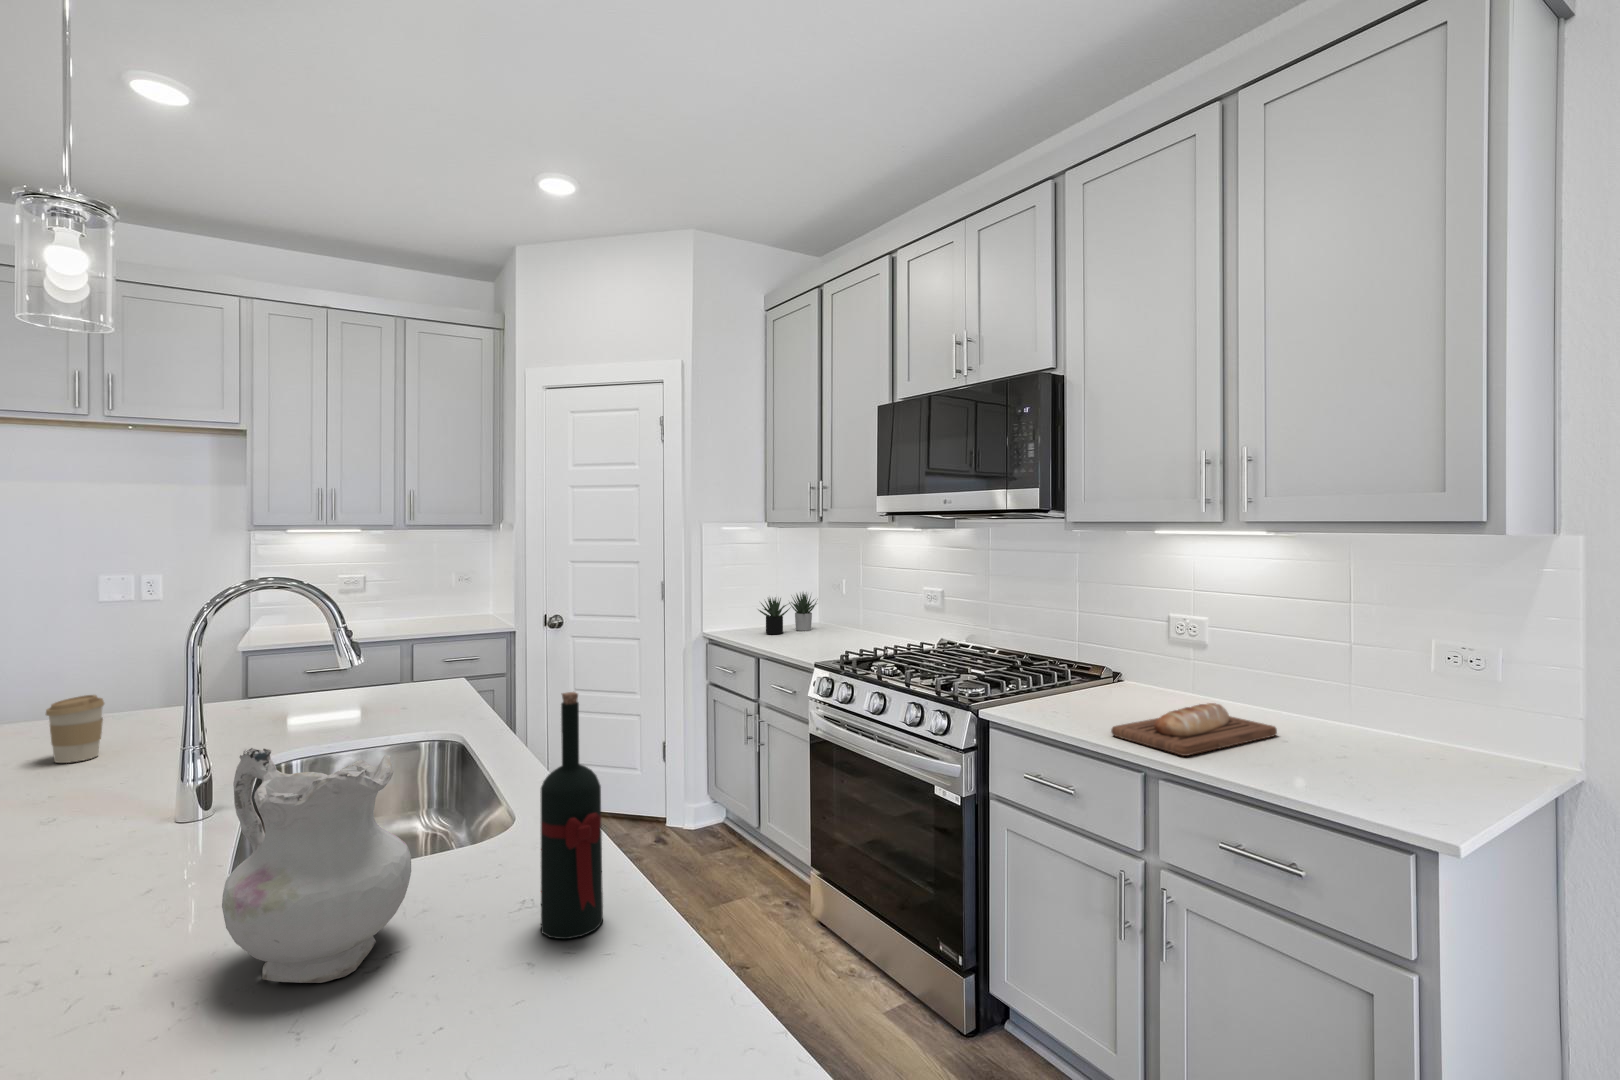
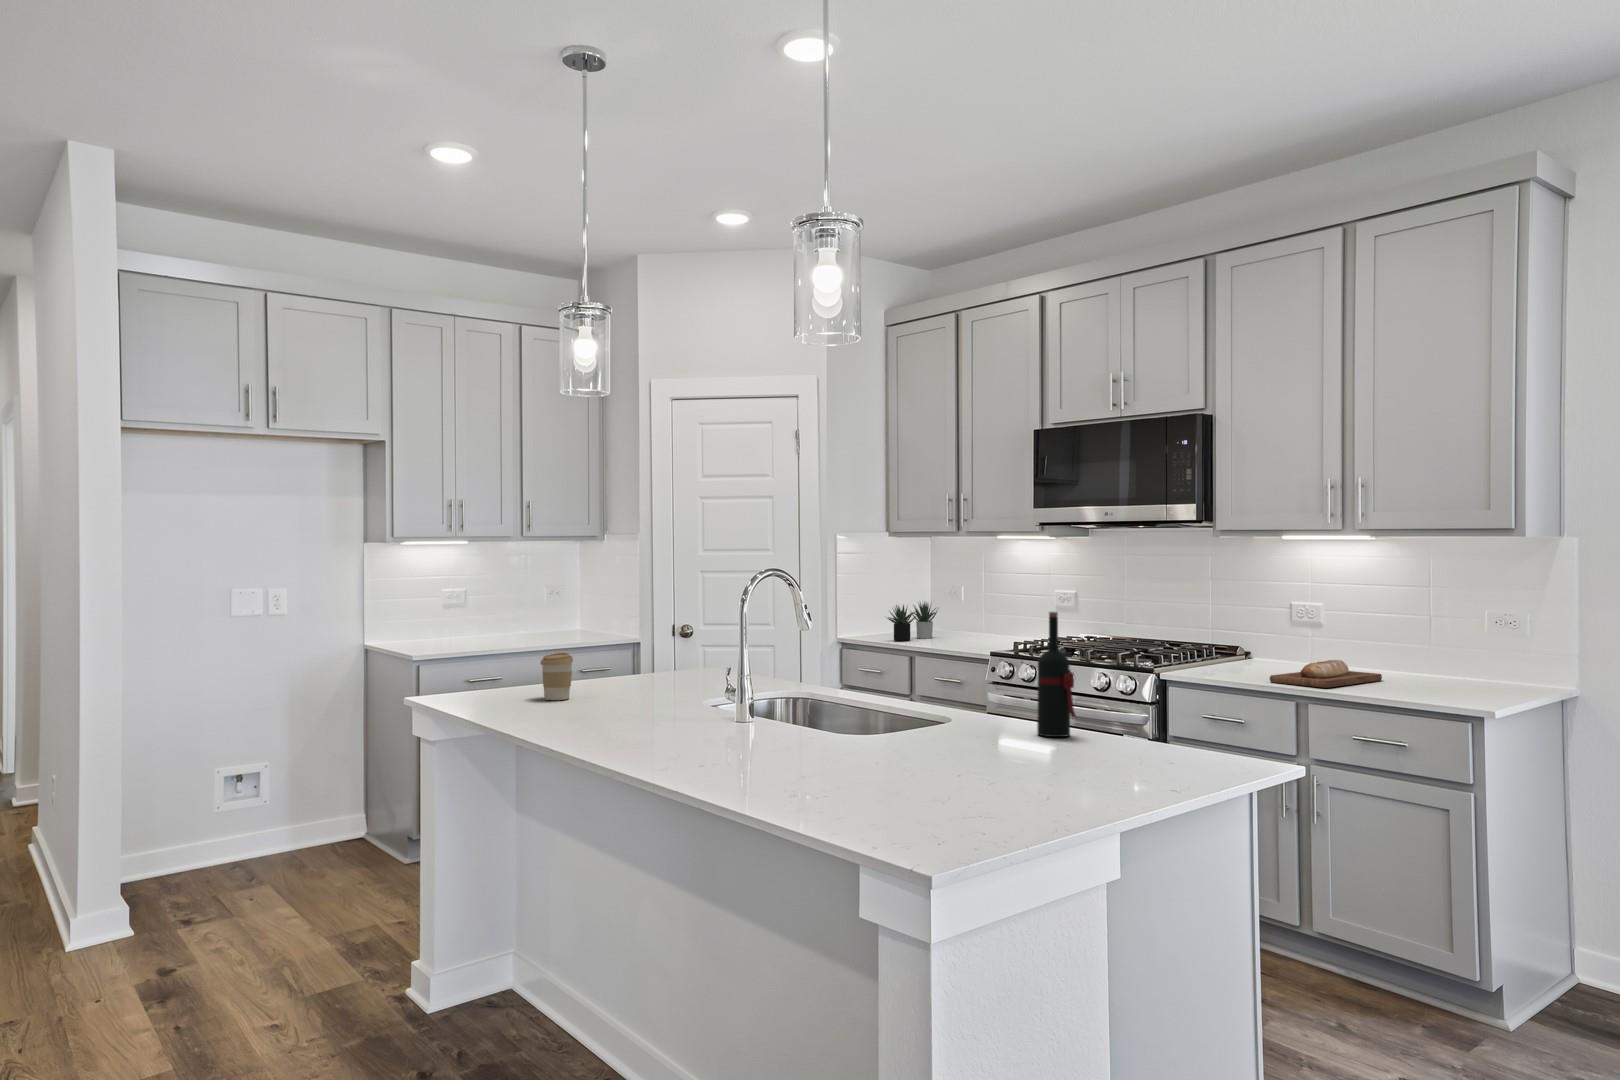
ceramic pitcher: present [222,748,411,983] -> none [897,637,992,746]

